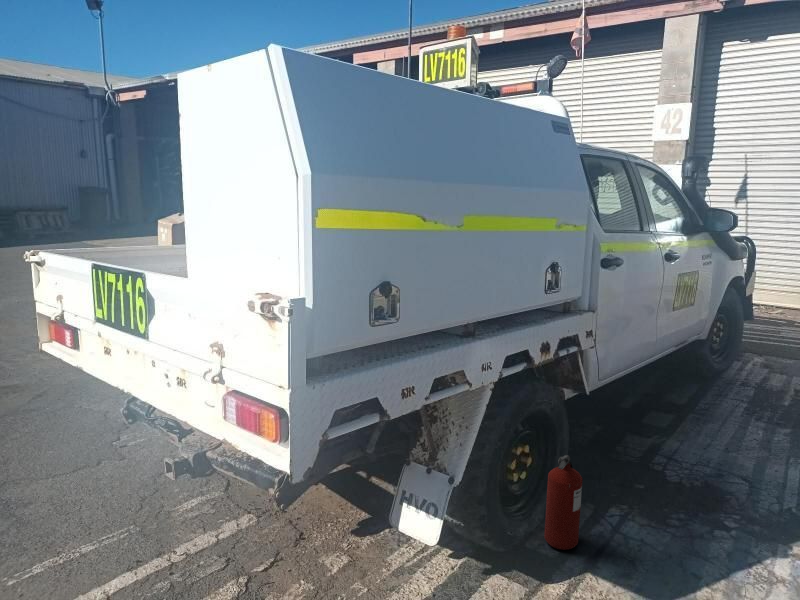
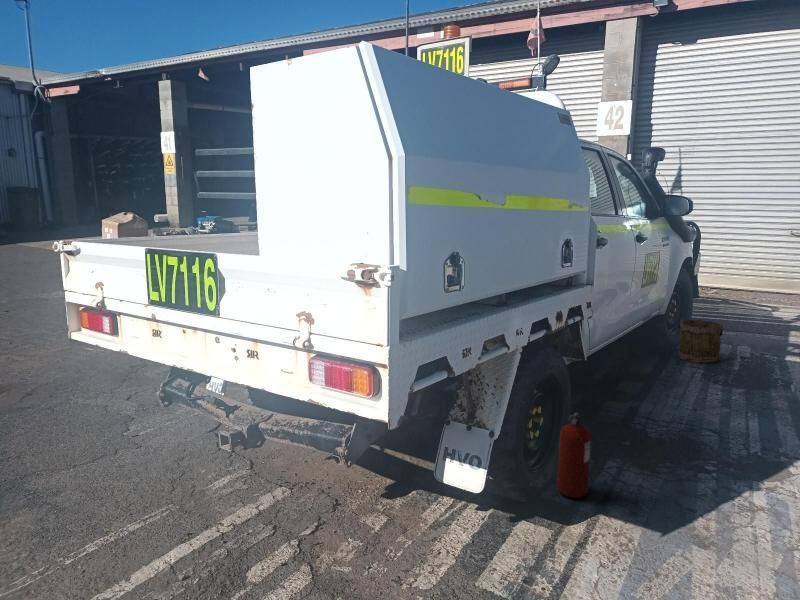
bucket: none [722,342,774,393] -> present [678,319,723,363]

